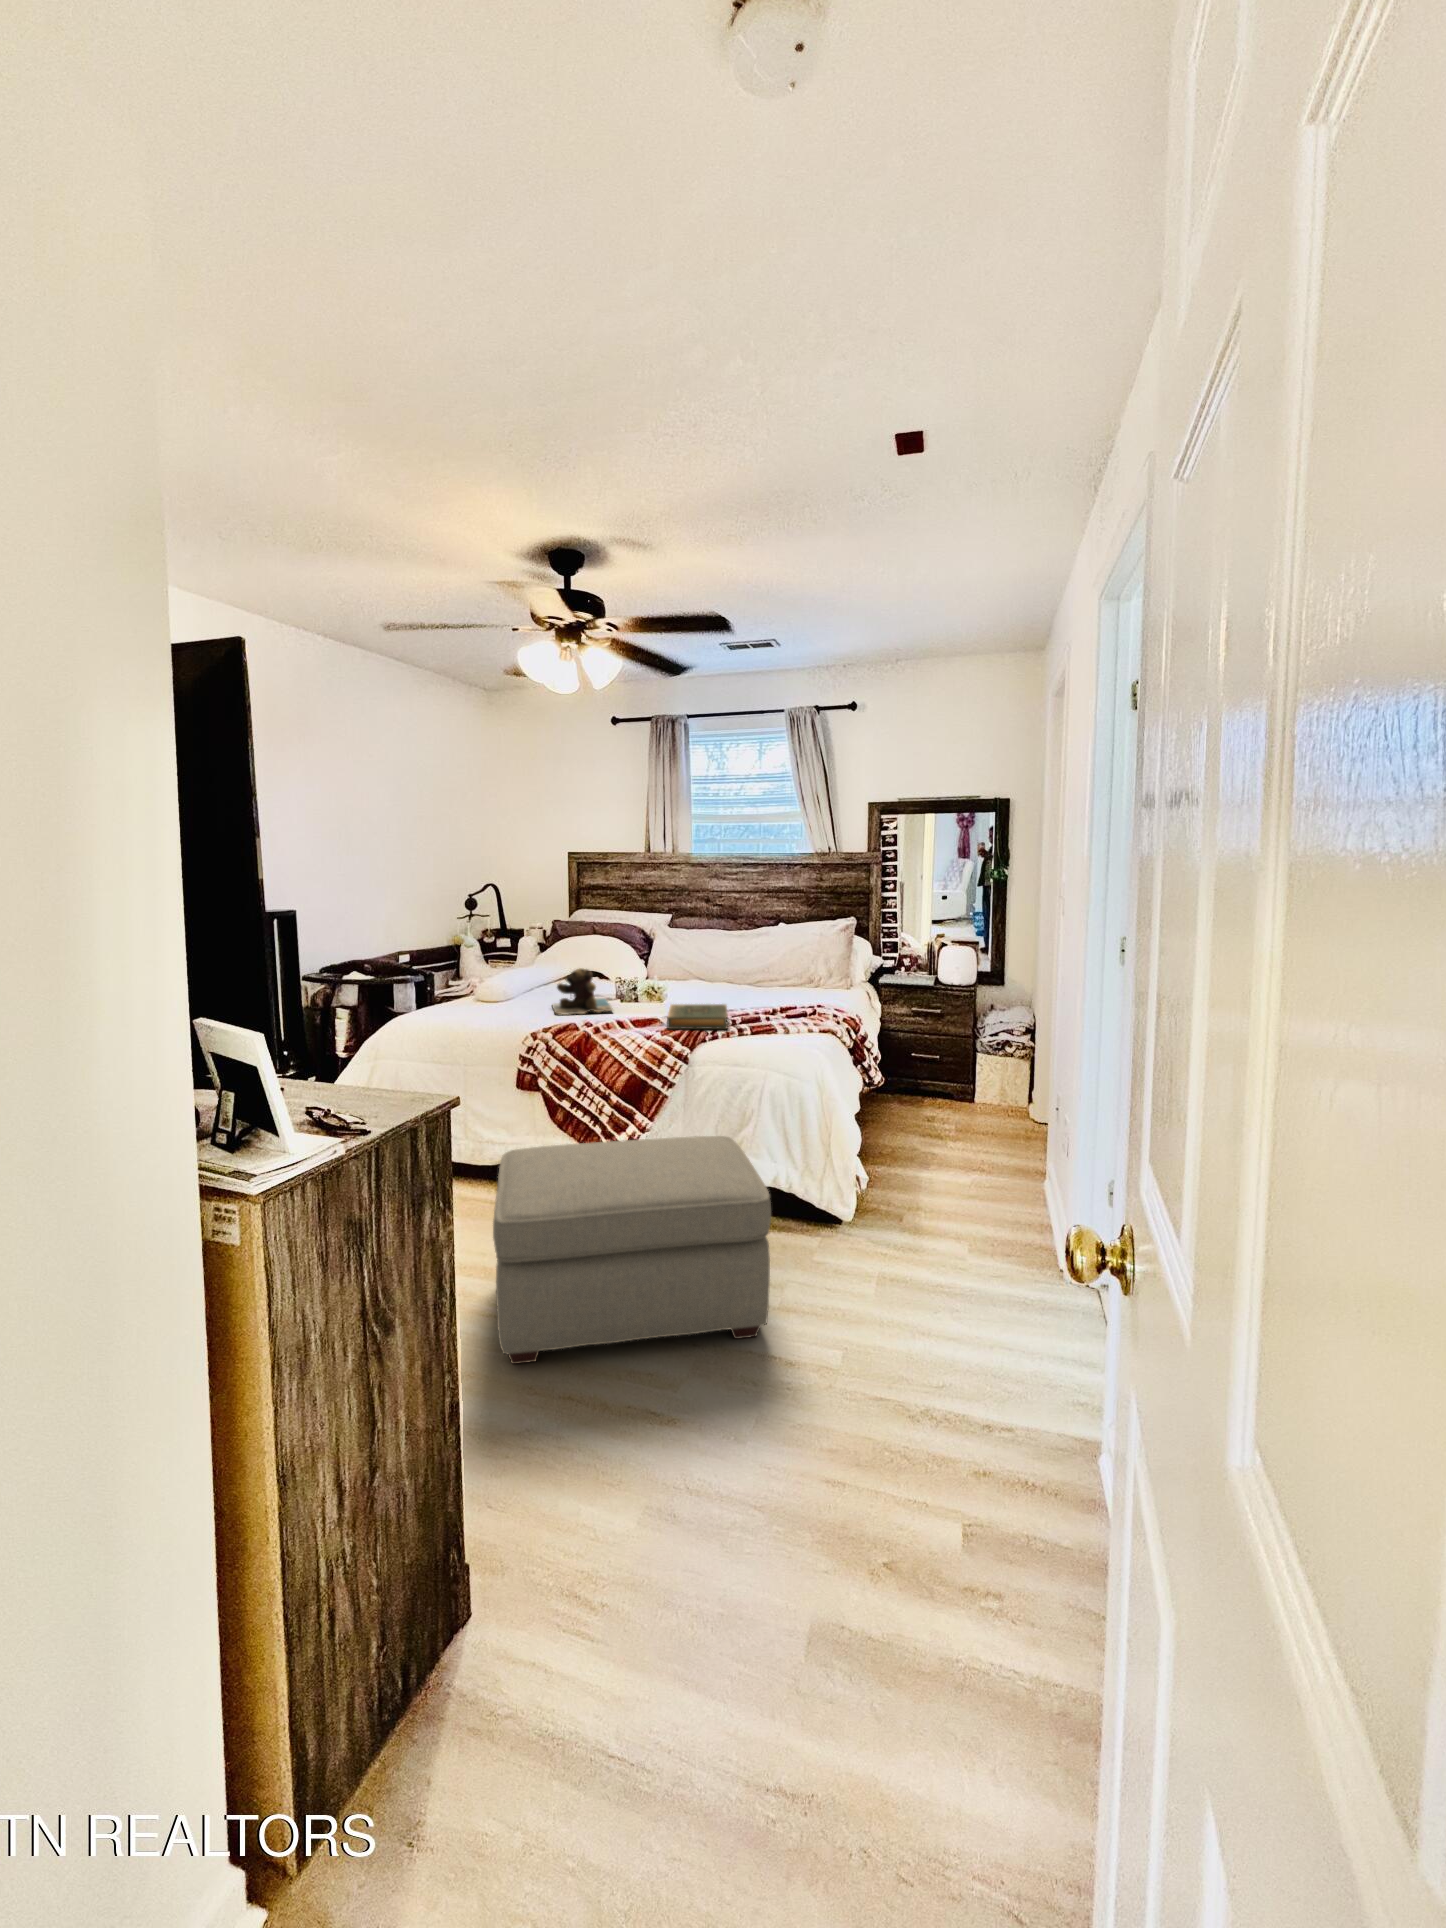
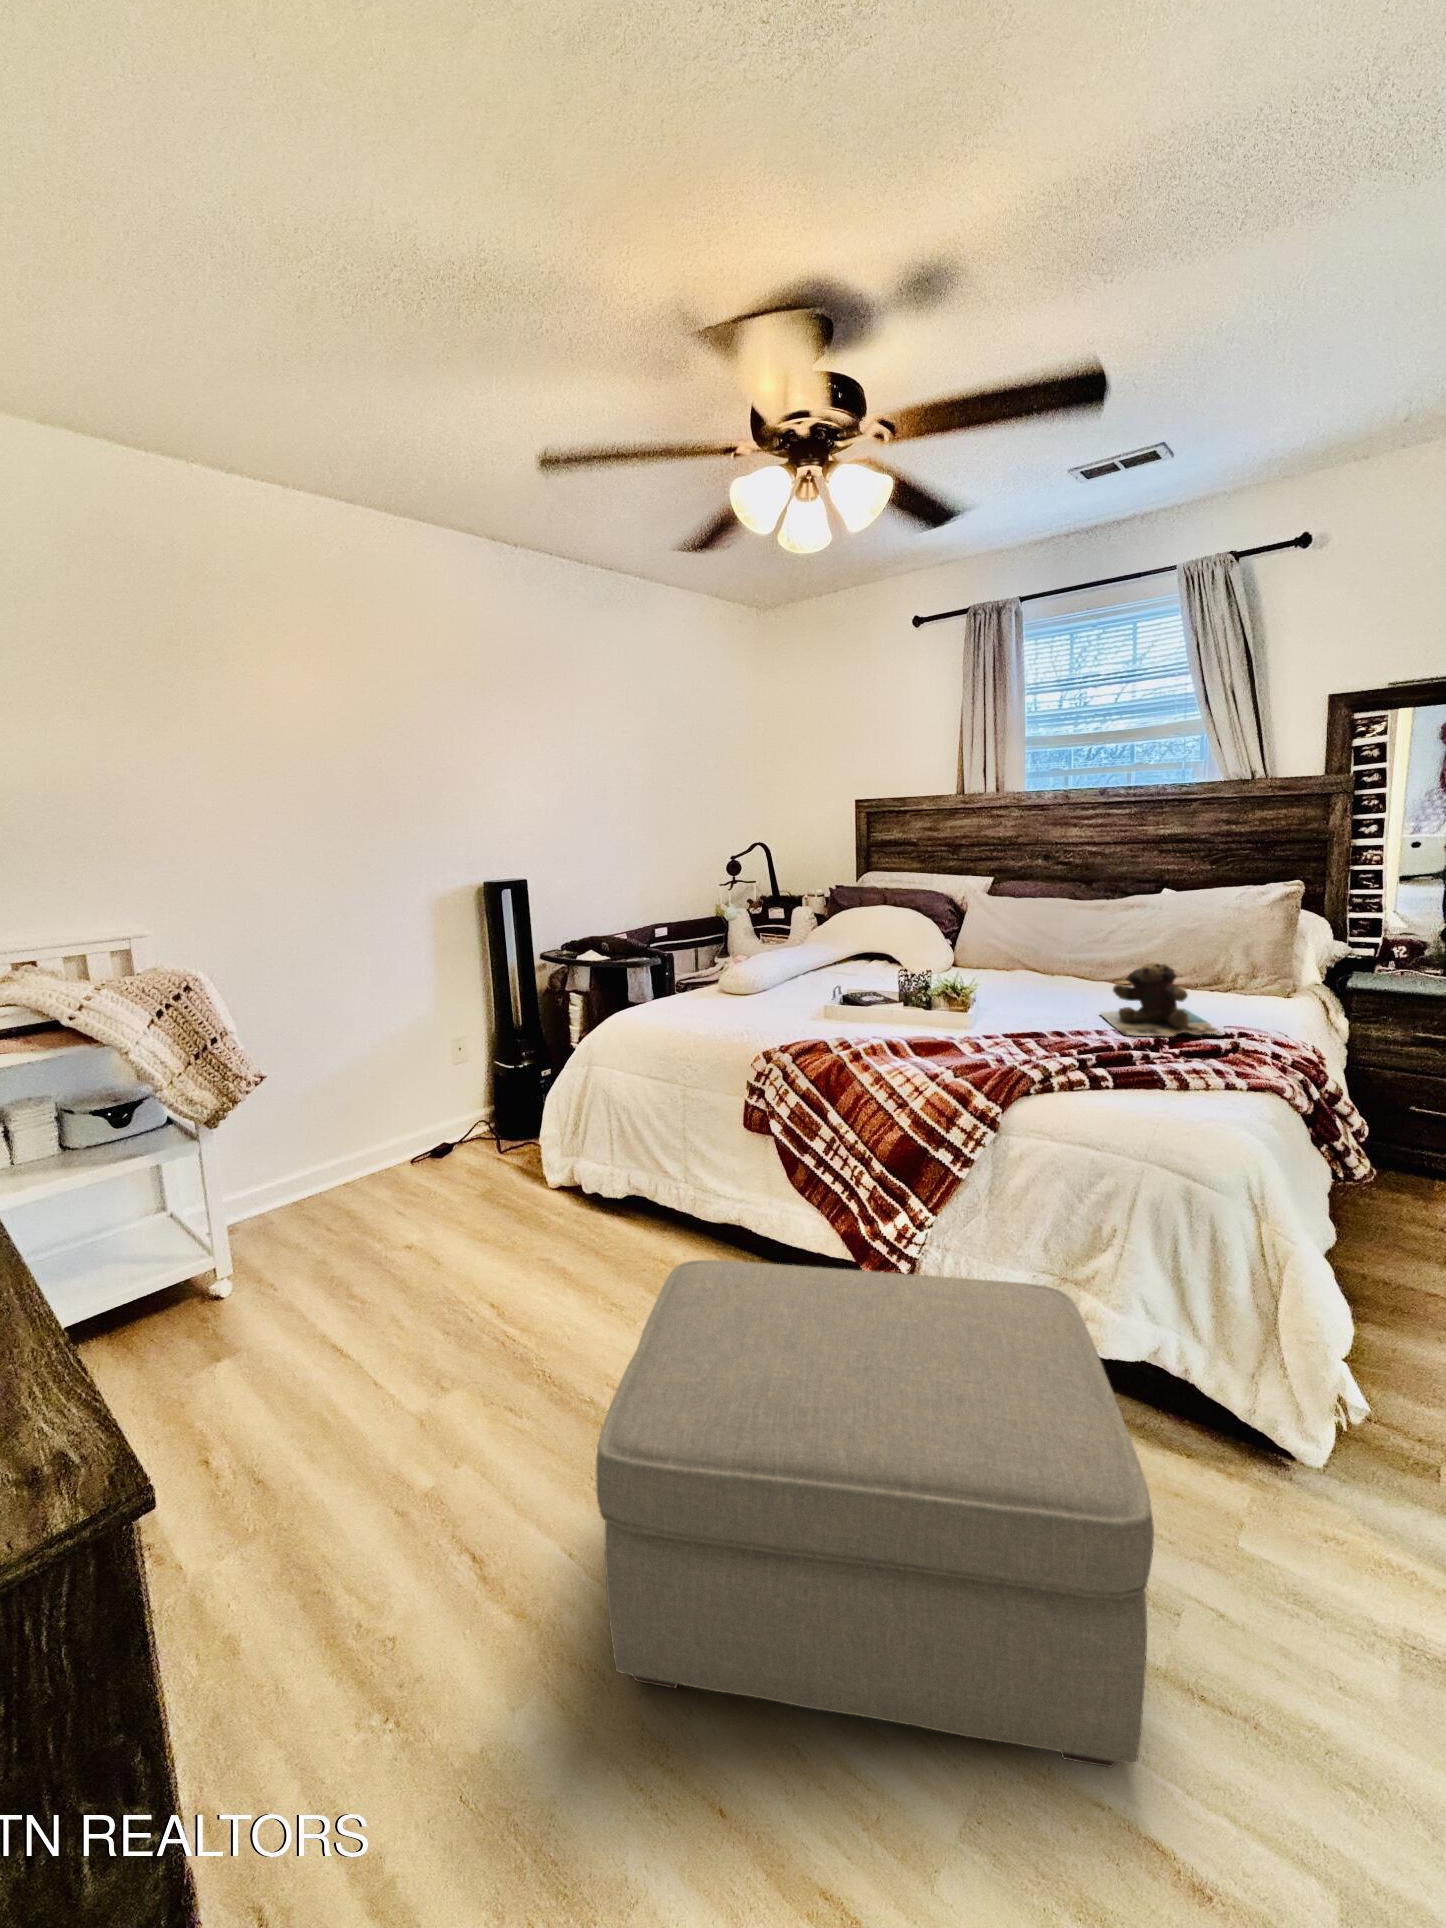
teddy bear: present [552,968,613,1015] -> present [1100,962,1220,1037]
hardback book: present [667,1004,728,1029] -> none [968,1017,1072,1069]

